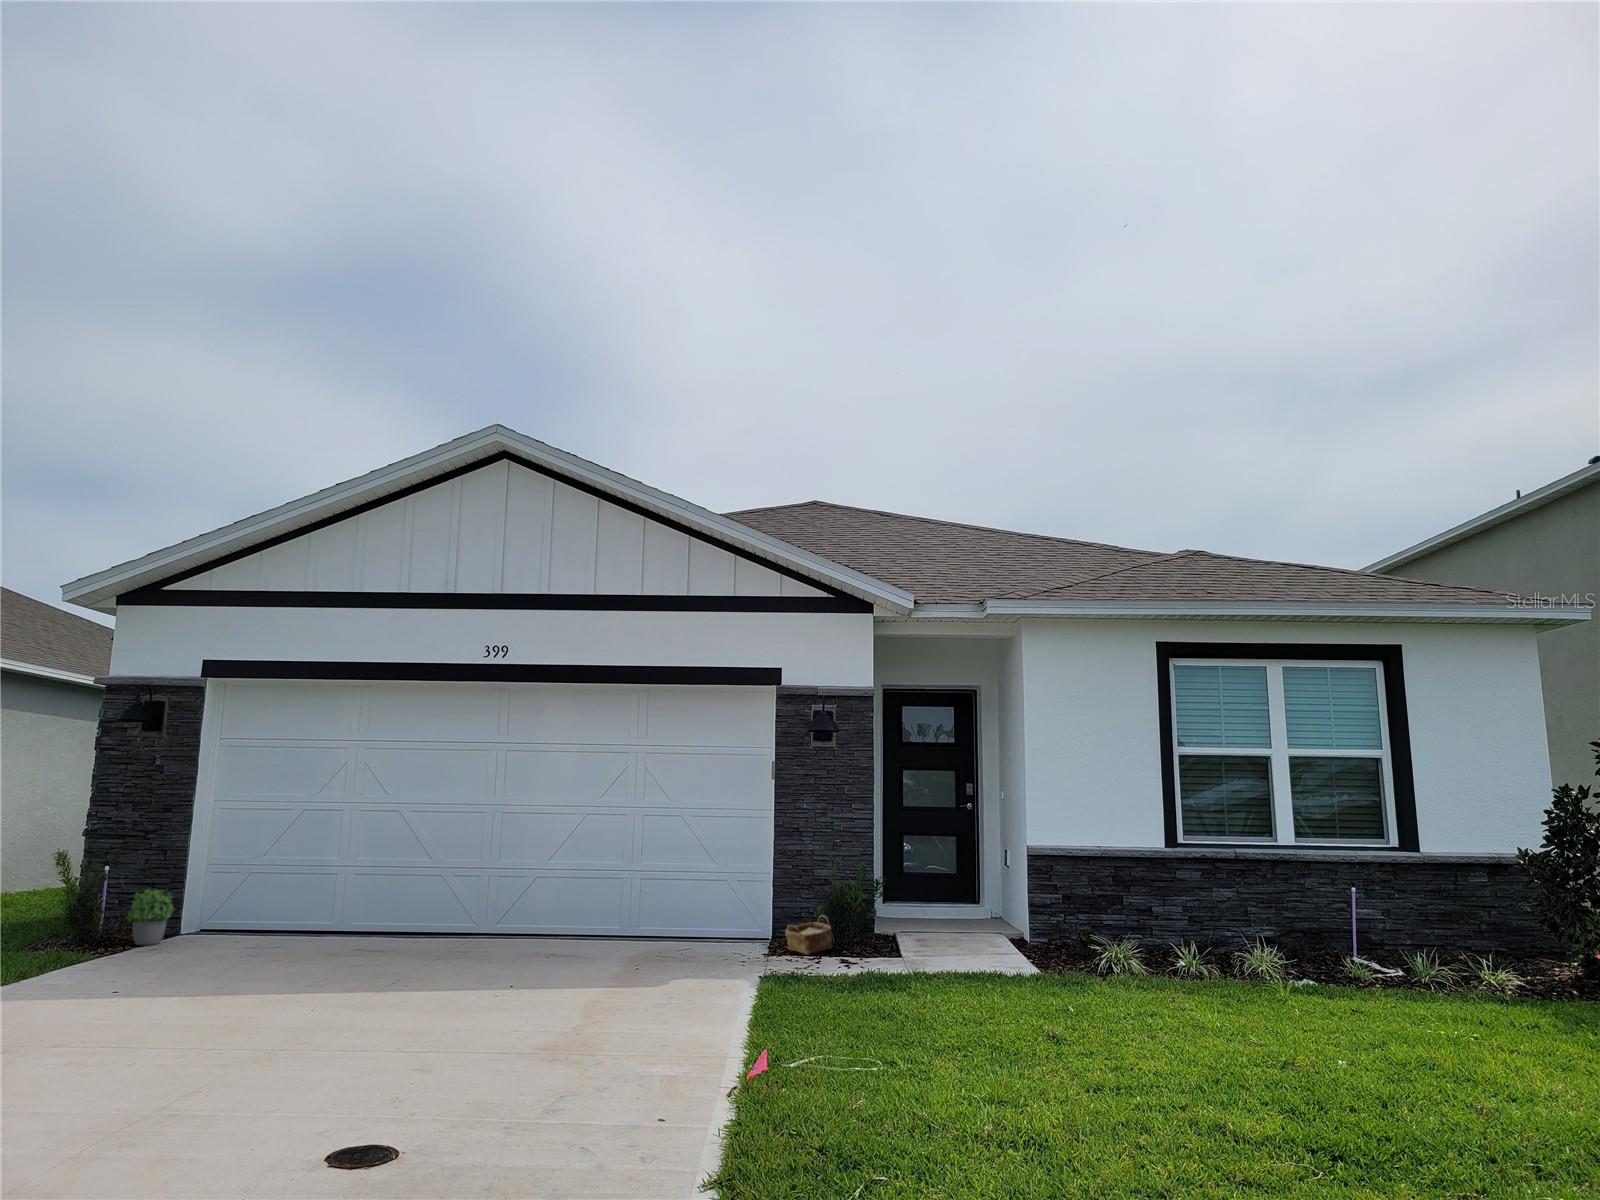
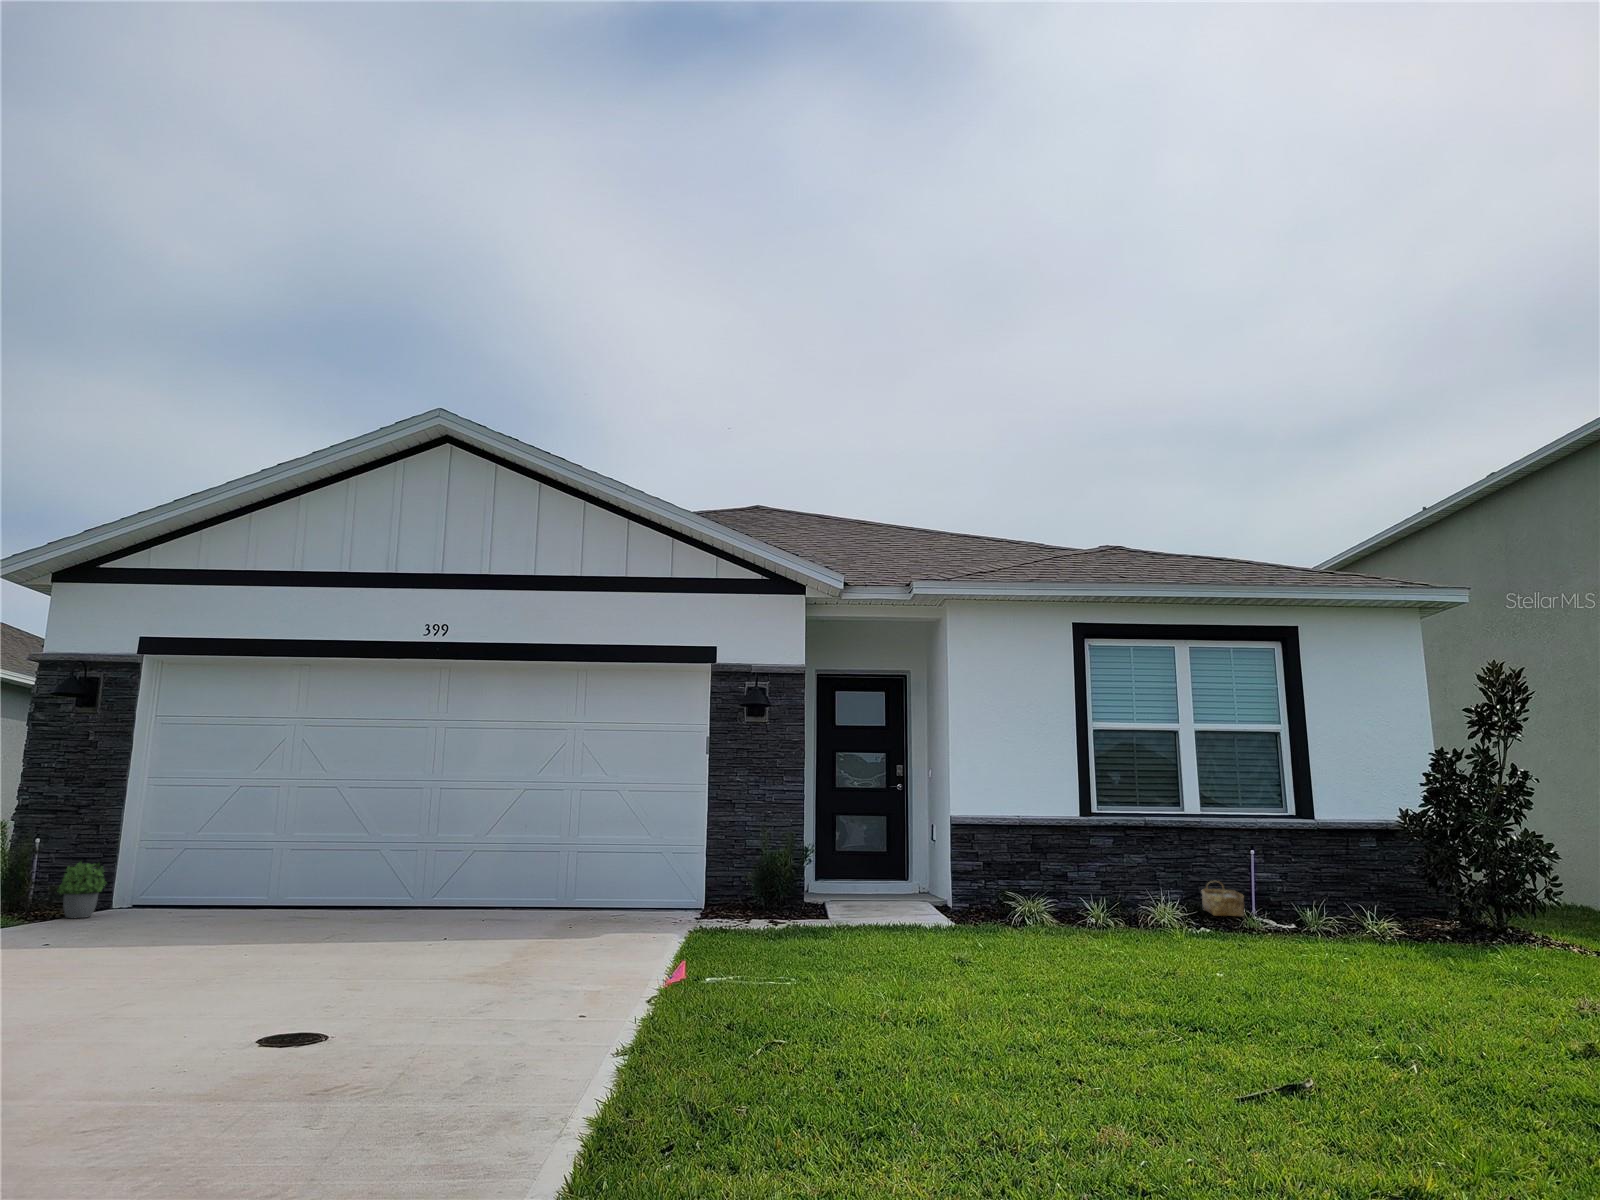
woven basket: present [786,916,832,954] -> present [1201,881,1244,916]

